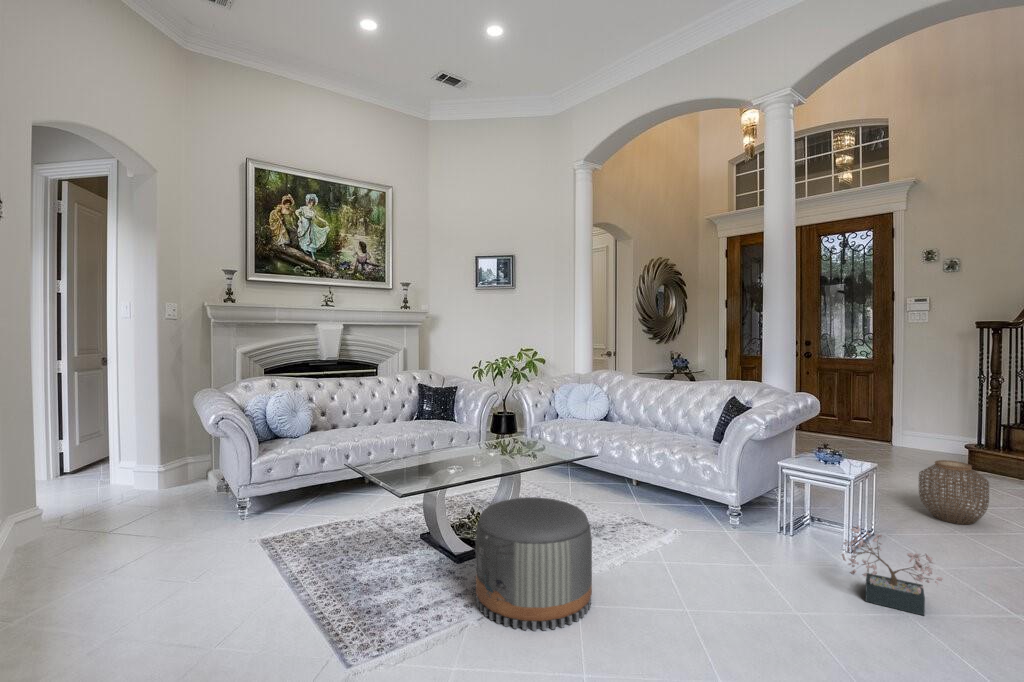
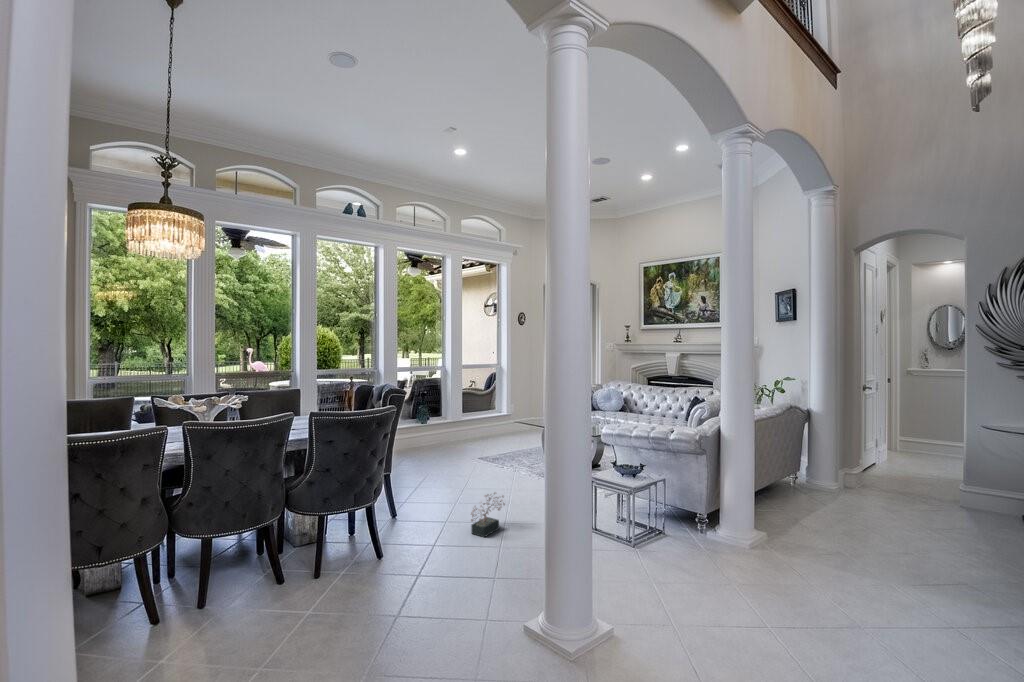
woven basket: present [919,460,989,524] -> none [614,537,672,608]
pouf: present [476,497,592,631] -> none [473,439,518,483]

